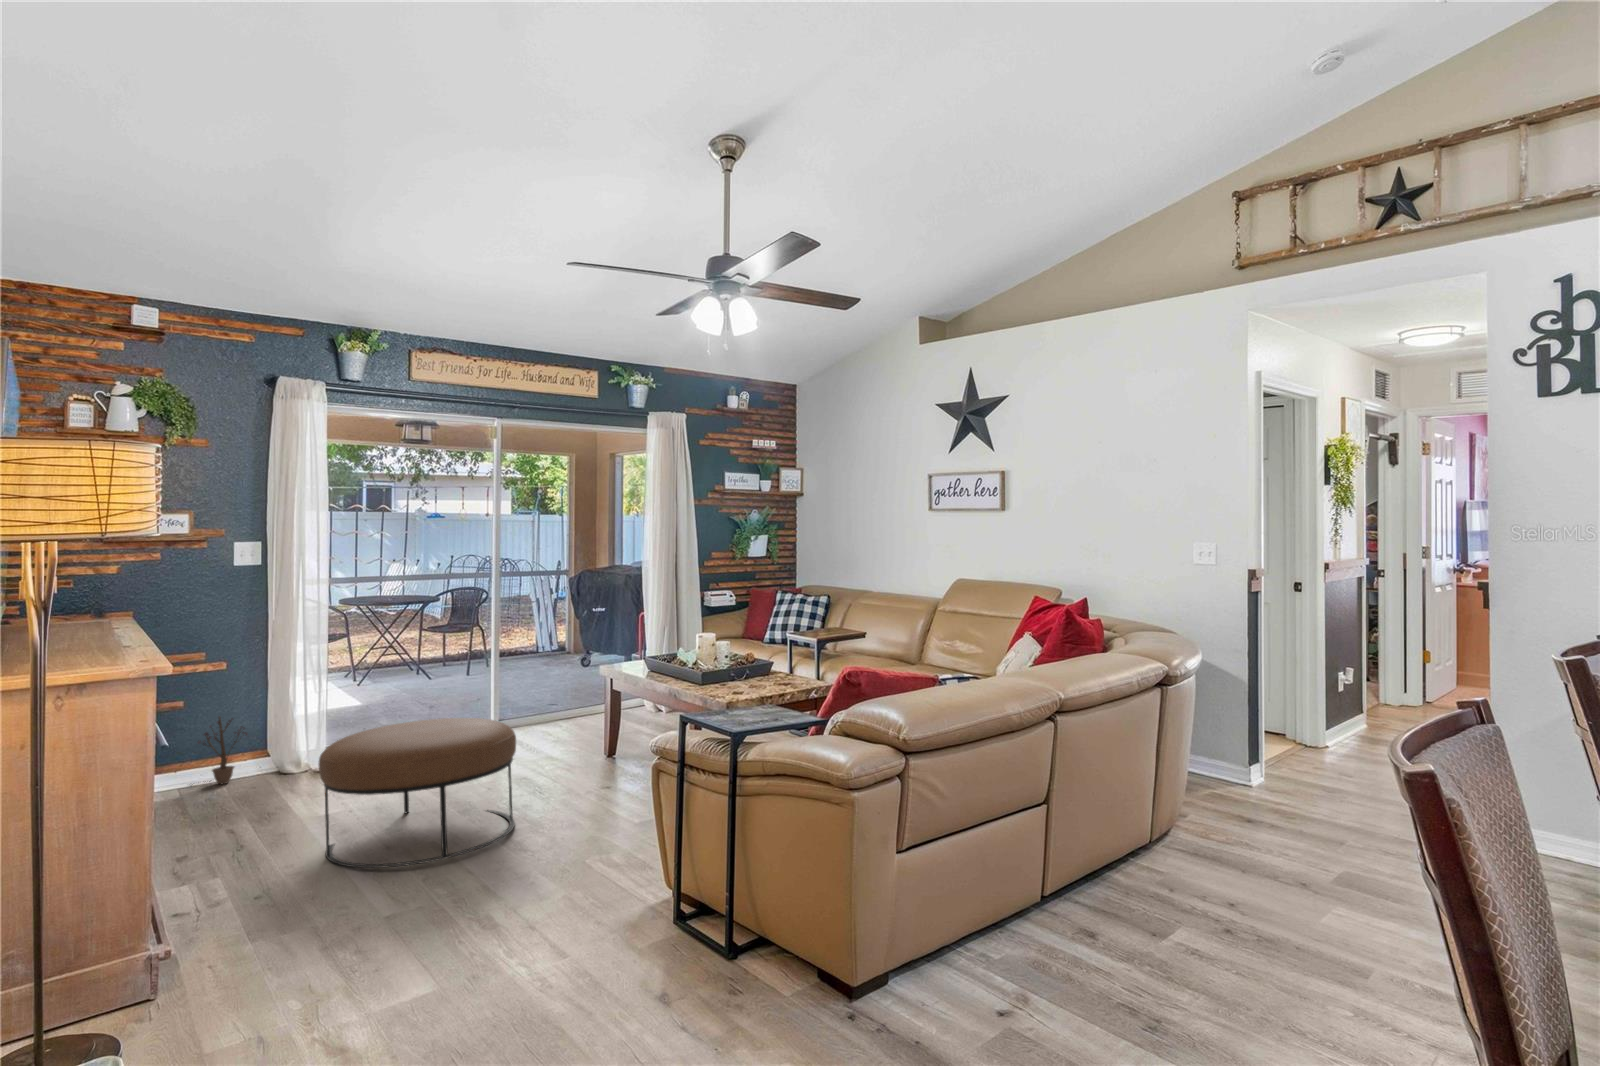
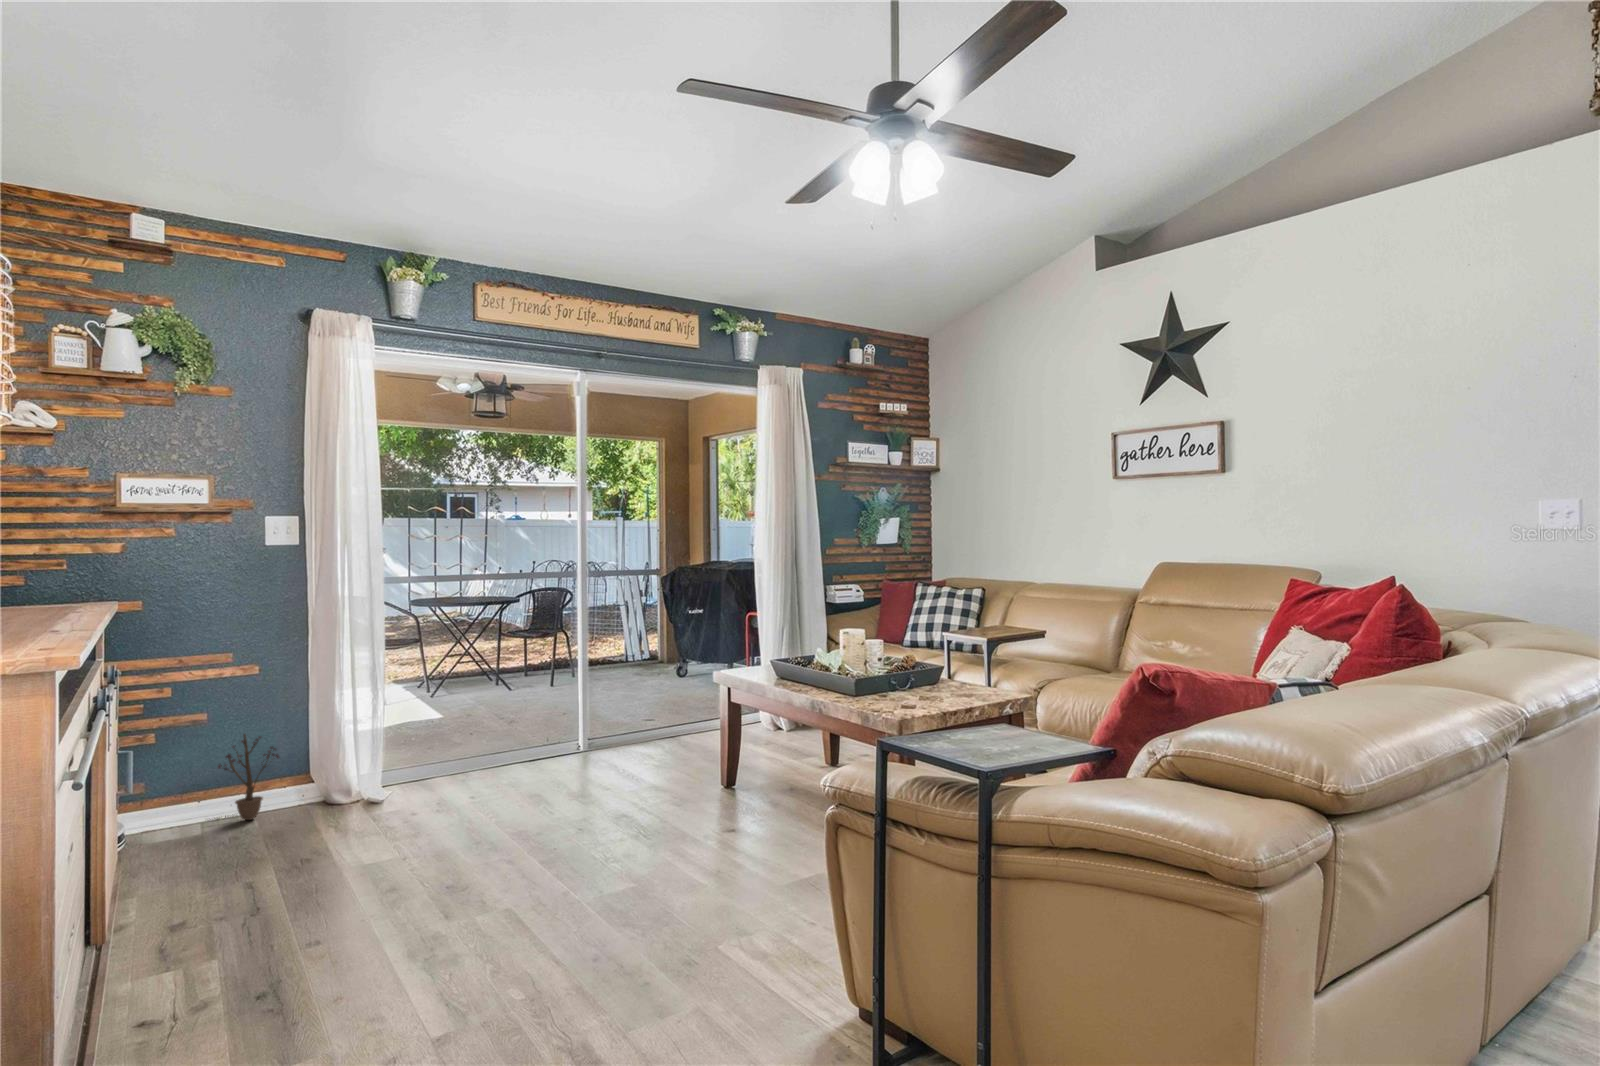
ottoman: present [319,718,516,868] -> none [347,739,611,953]

